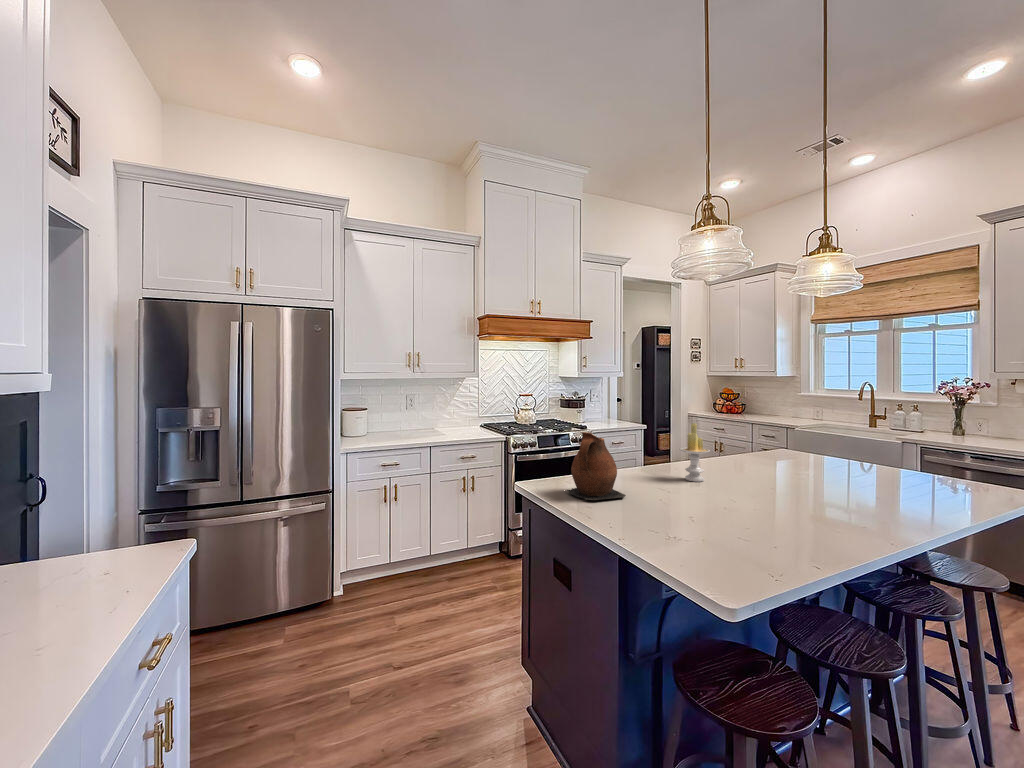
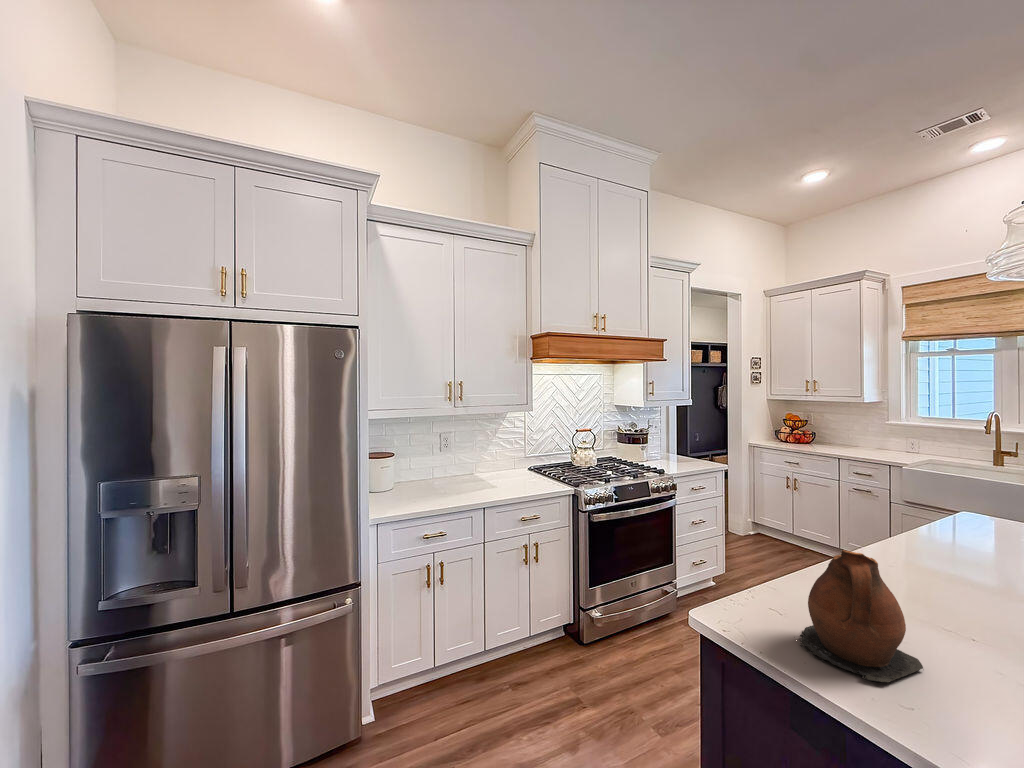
candle: present [680,423,710,482] -> none [924,508,986,604]

